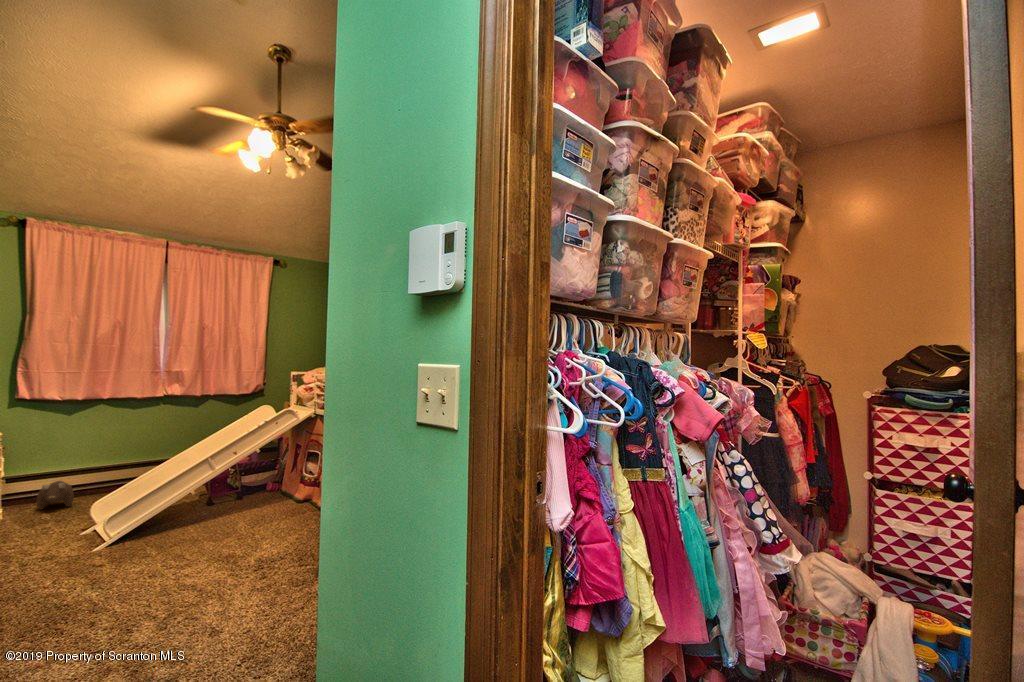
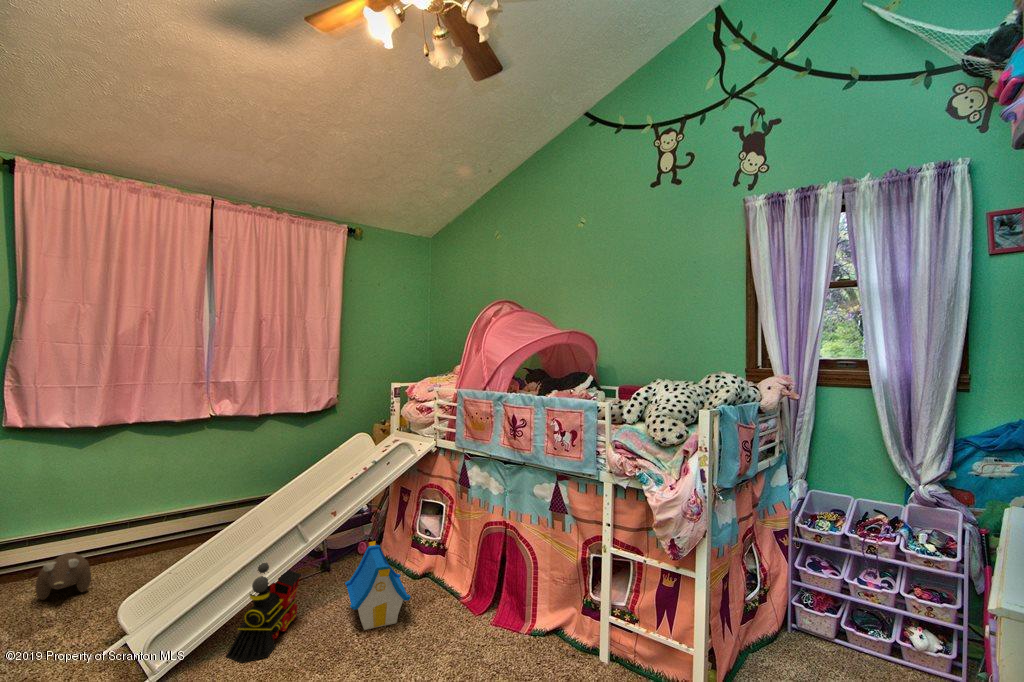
toy house: none [240,474,282,524] -> present [345,541,411,630]
toy train: none [156,475,212,536] -> present [226,562,301,663]

